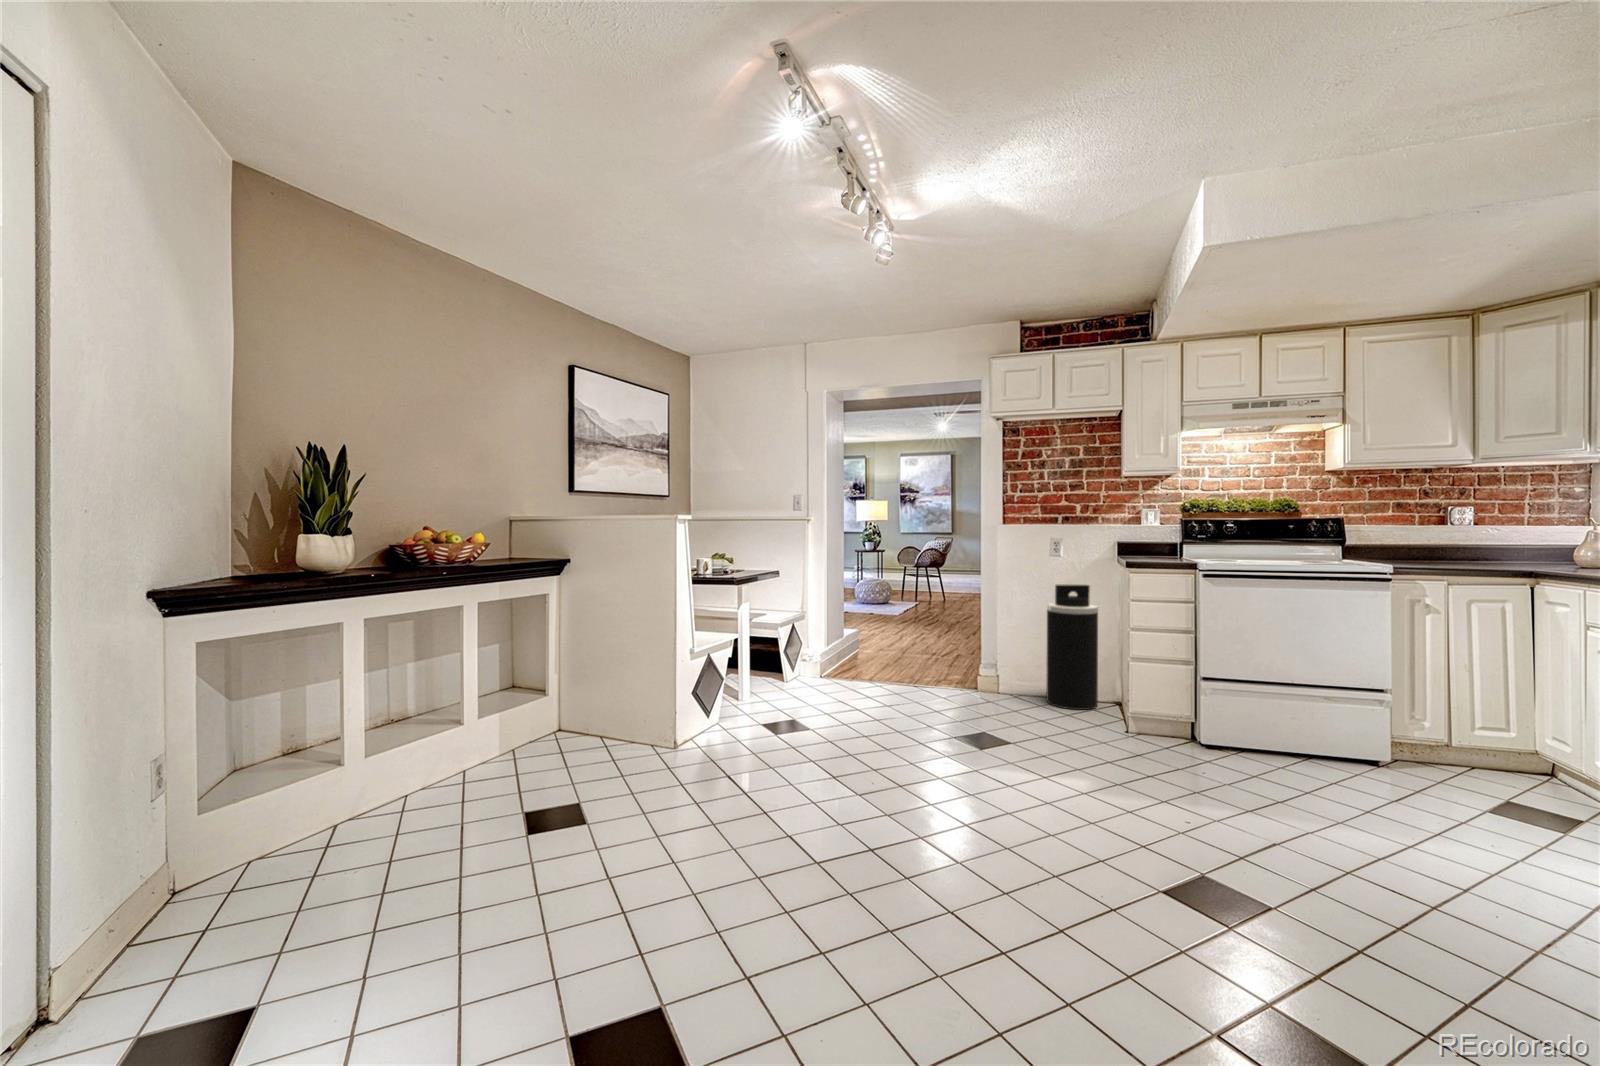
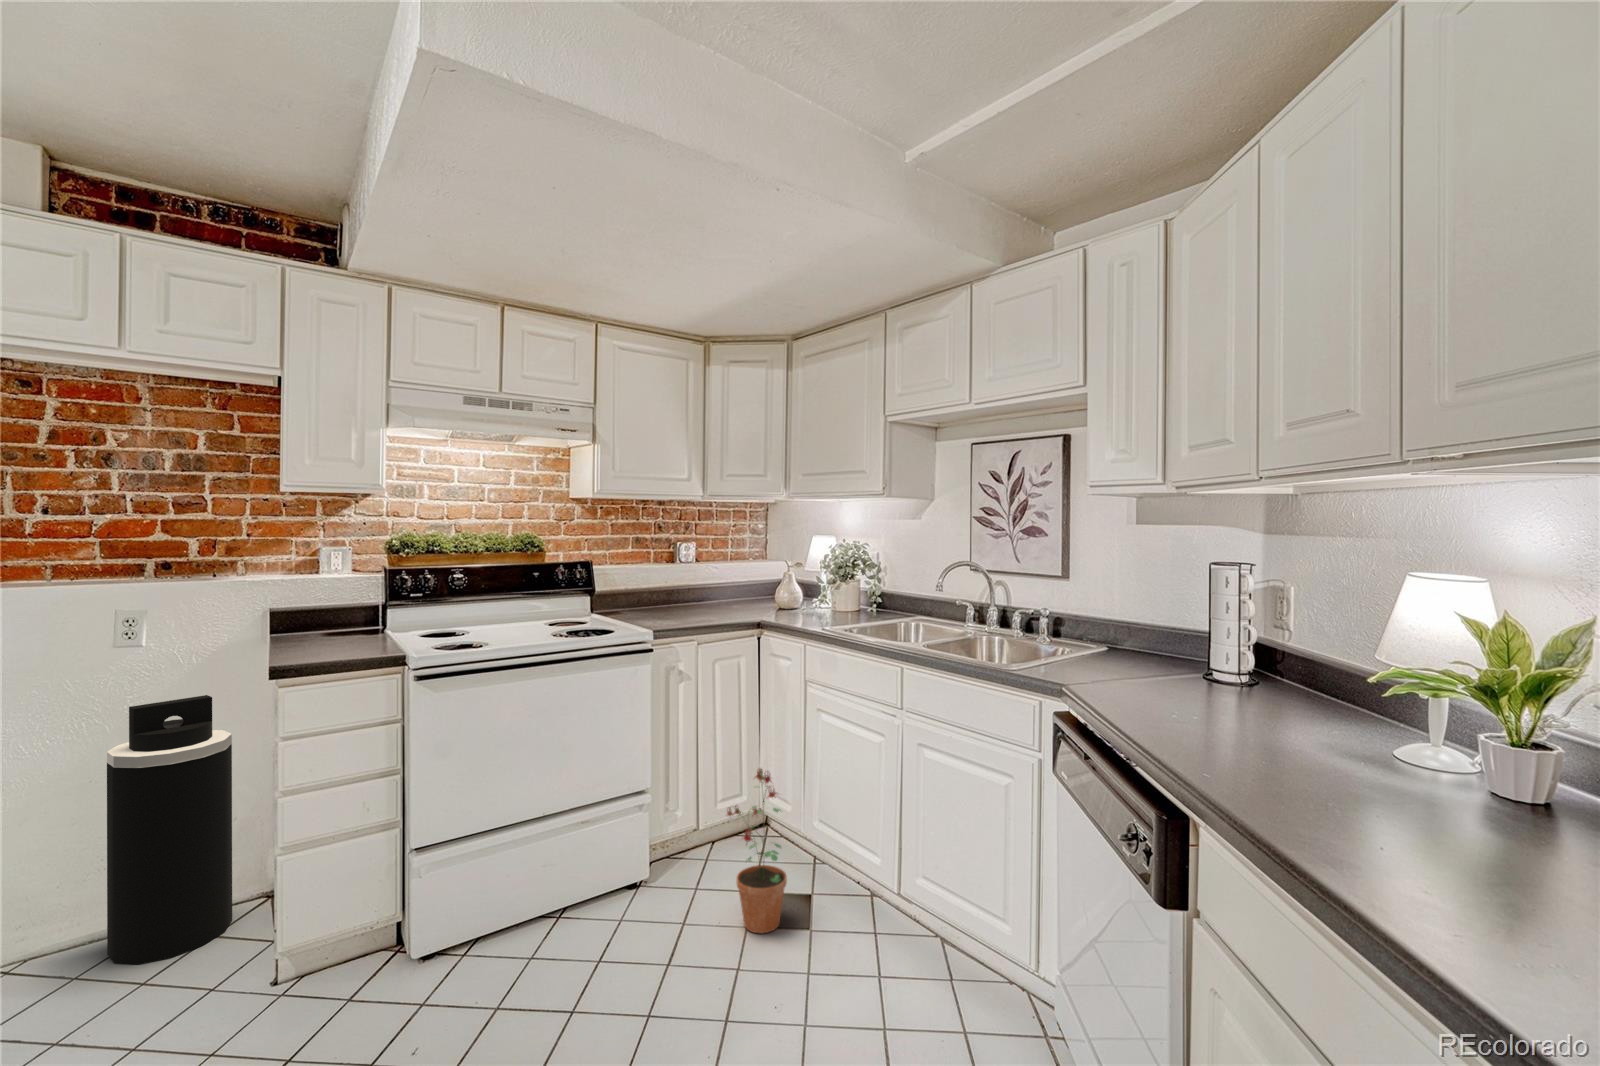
potted plant: none [1474,690,1549,825] -> present [727,768,787,933]

